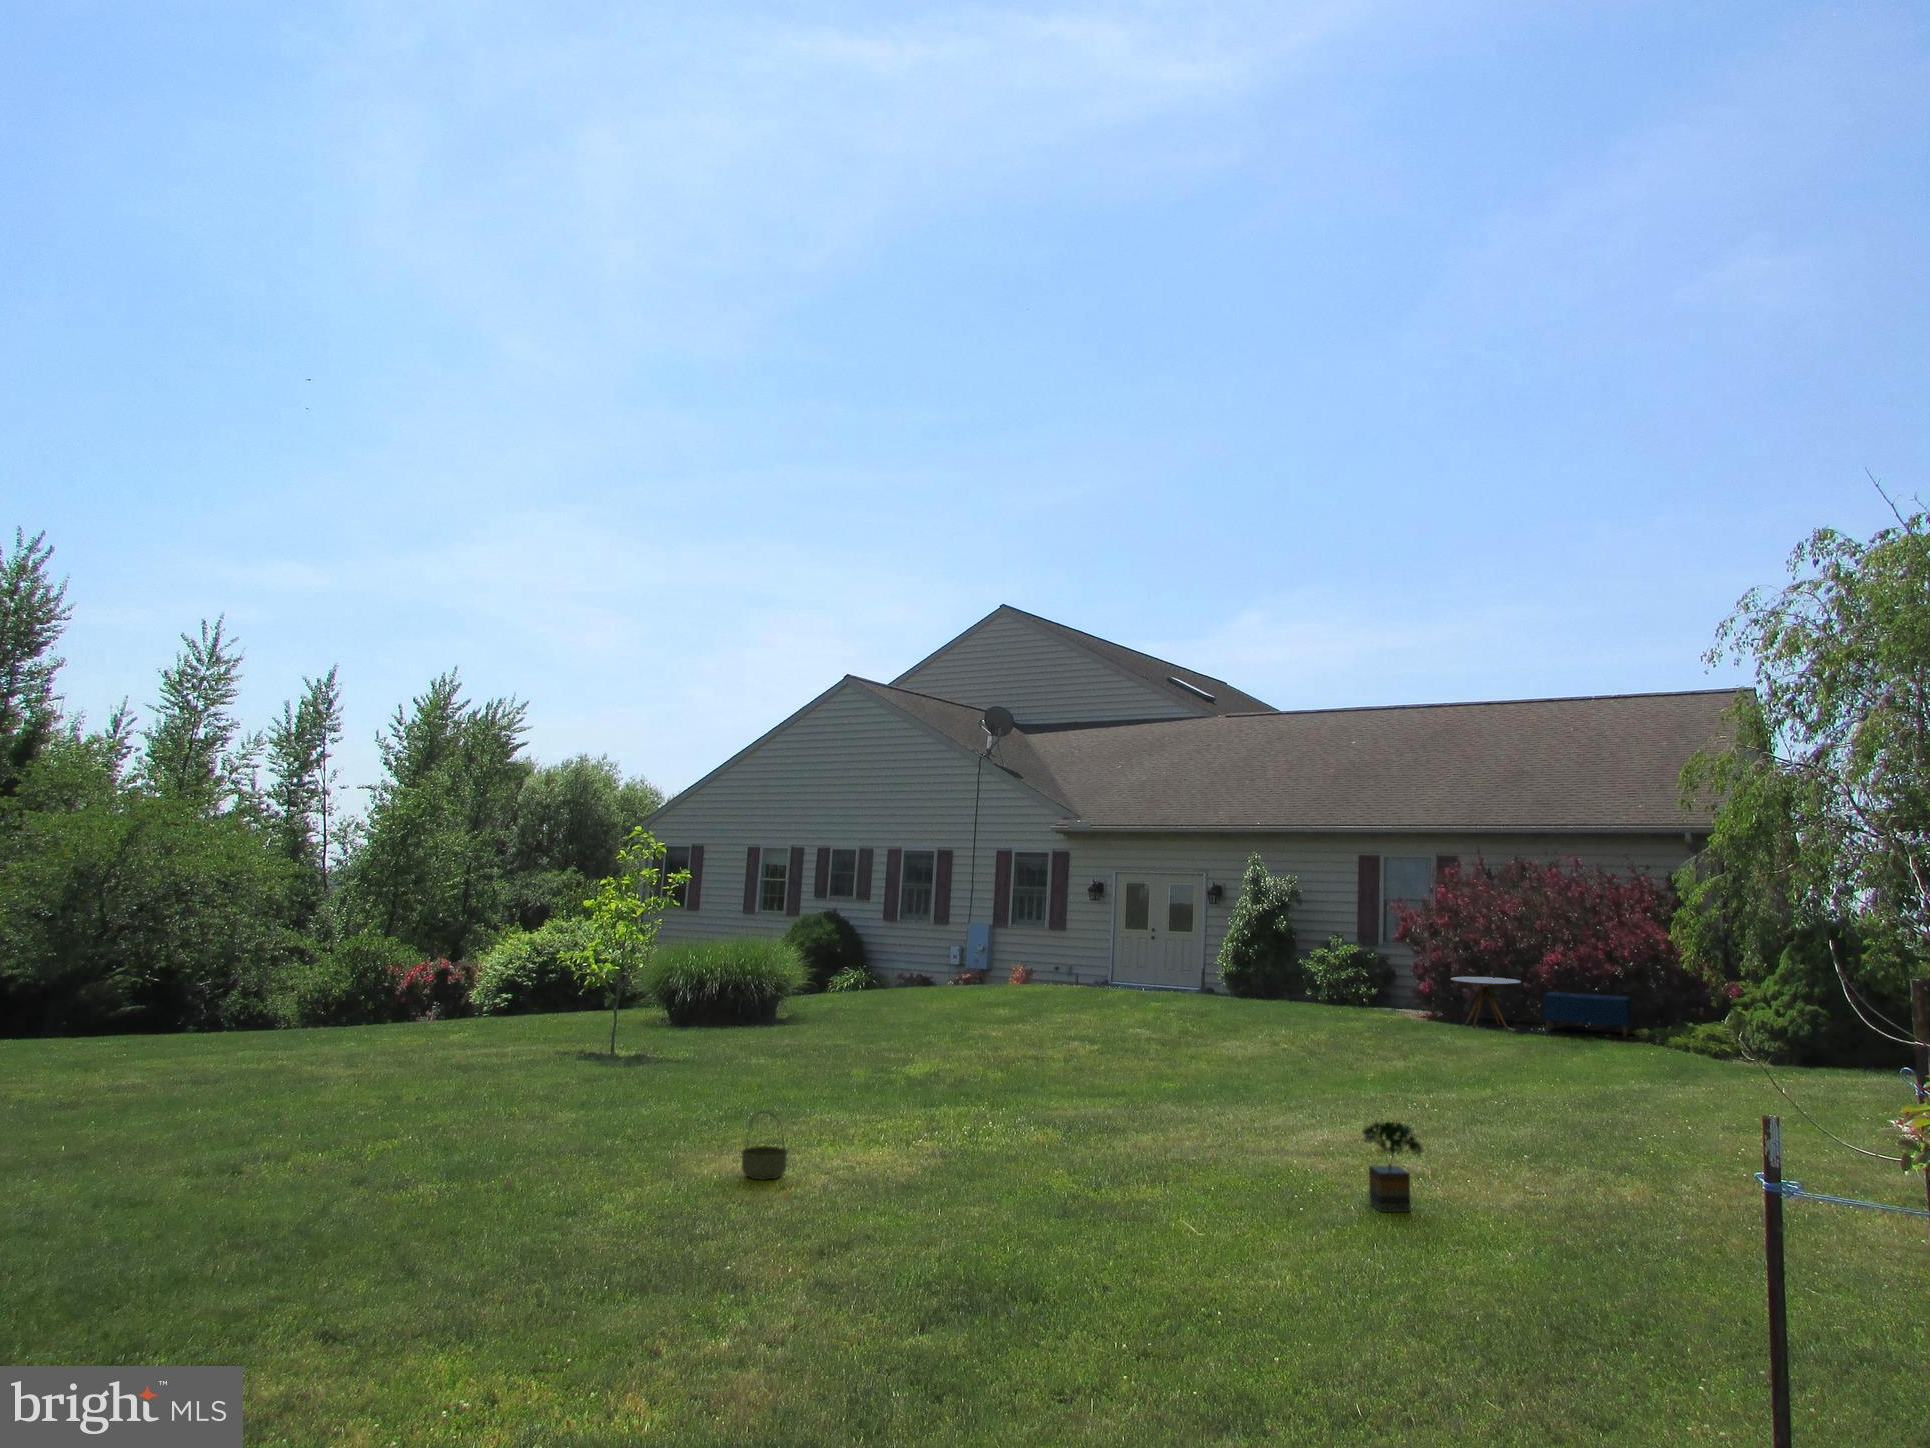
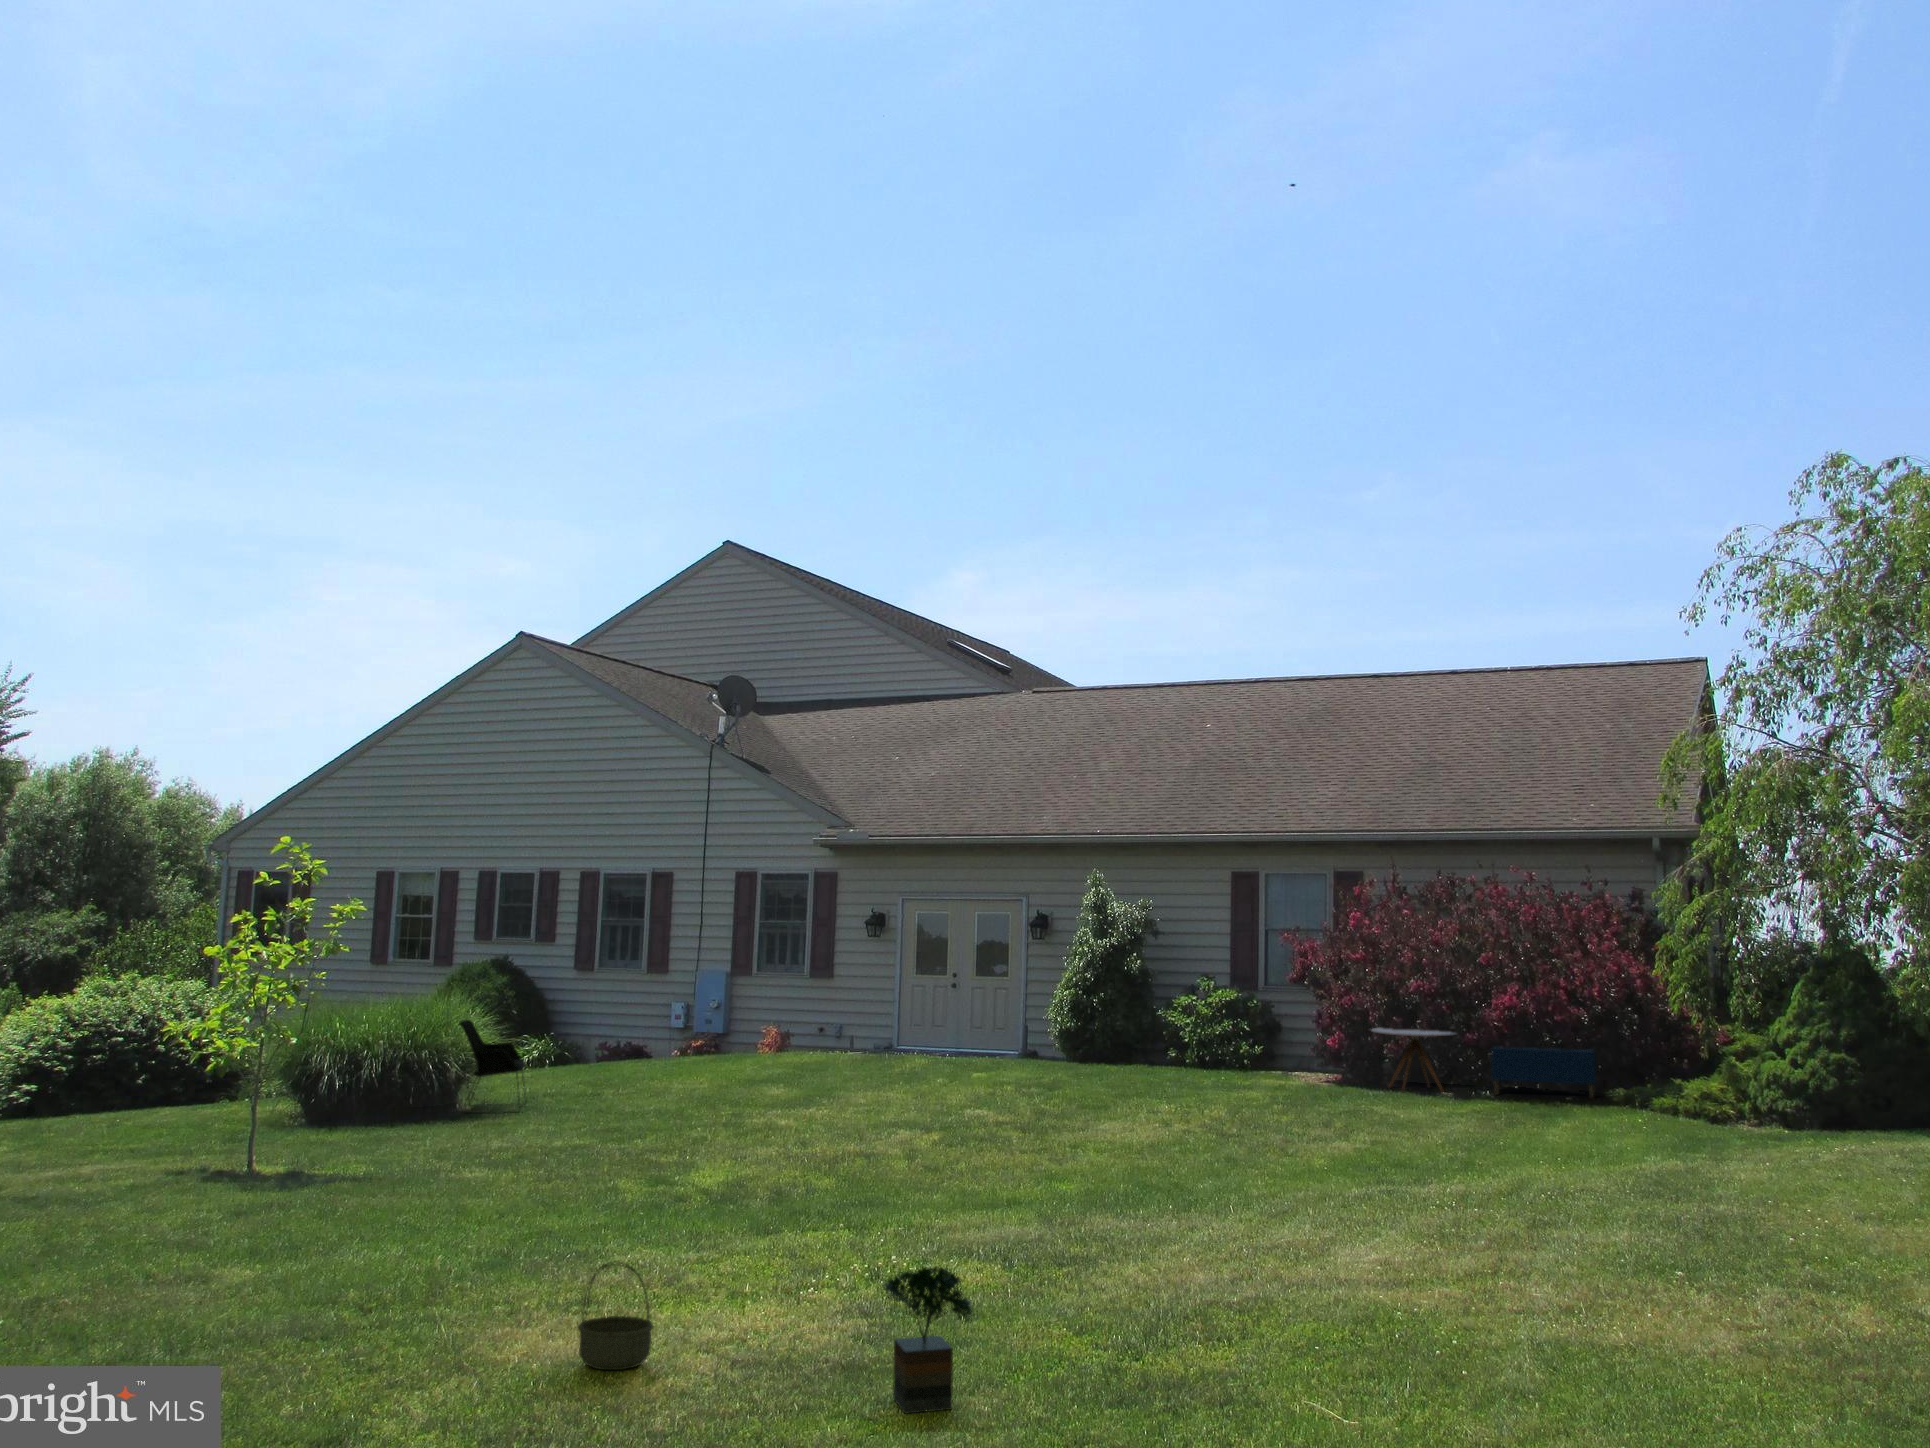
chair: none [773,955,820,1022] -> present [459,1019,526,1114]
potted tree: present [1362,1122,1423,1212] -> present [882,1267,973,1413]

